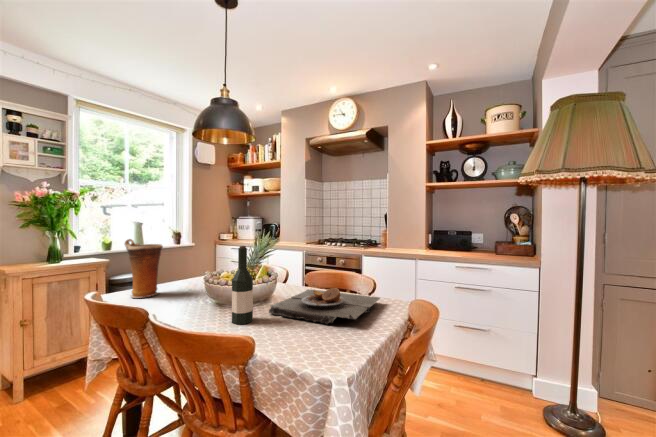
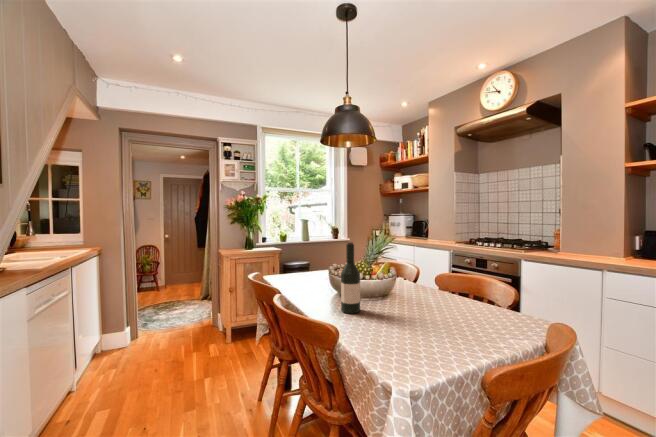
vase: present [125,239,163,298] -> none [279,233,305,281]
plate: present [269,288,380,324] -> none [377,290,511,328]

